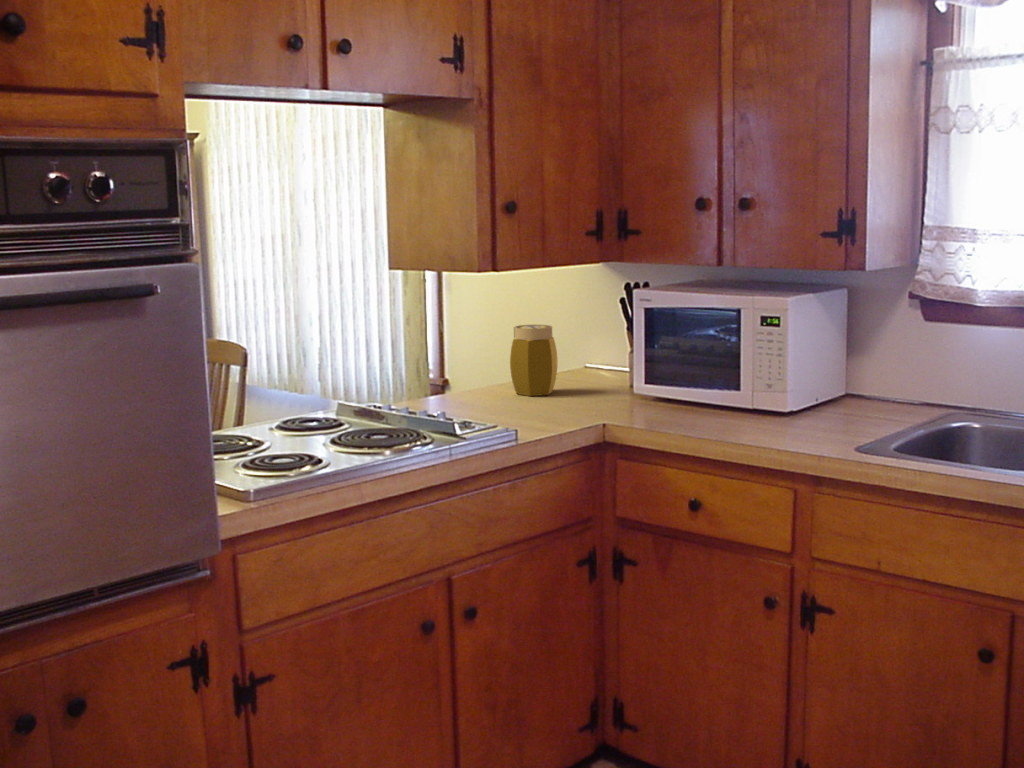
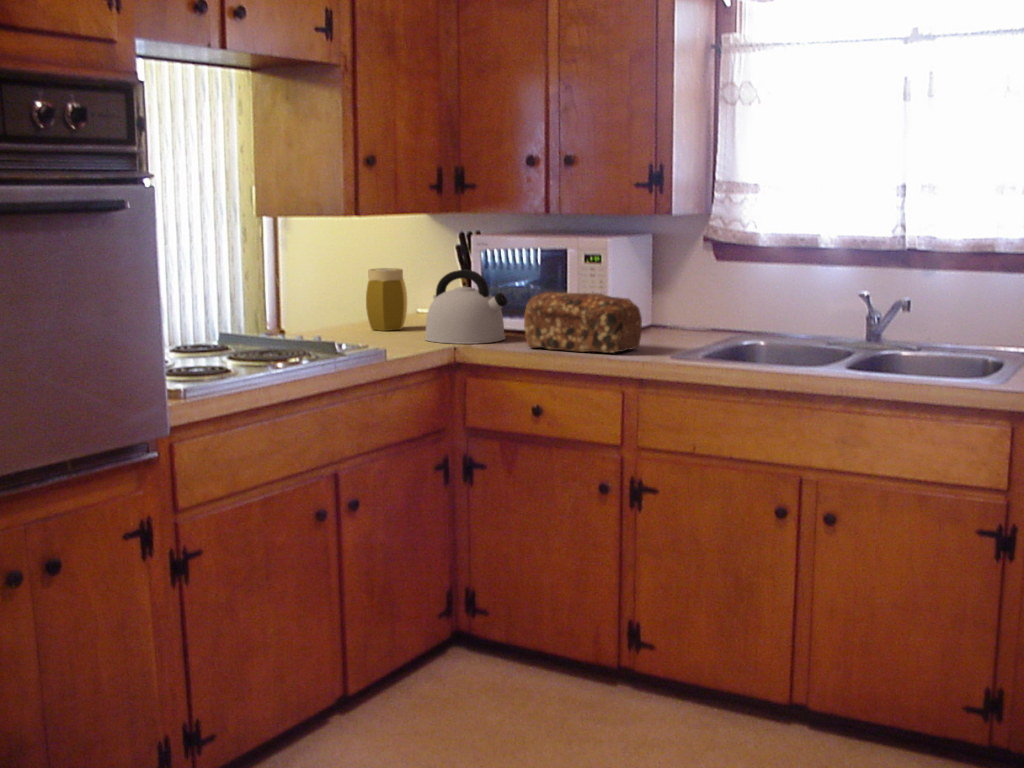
kettle: none [569,332,665,420] -> present [425,270,508,344]
bread loaf: none [680,362,825,441] -> present [524,292,642,353]

